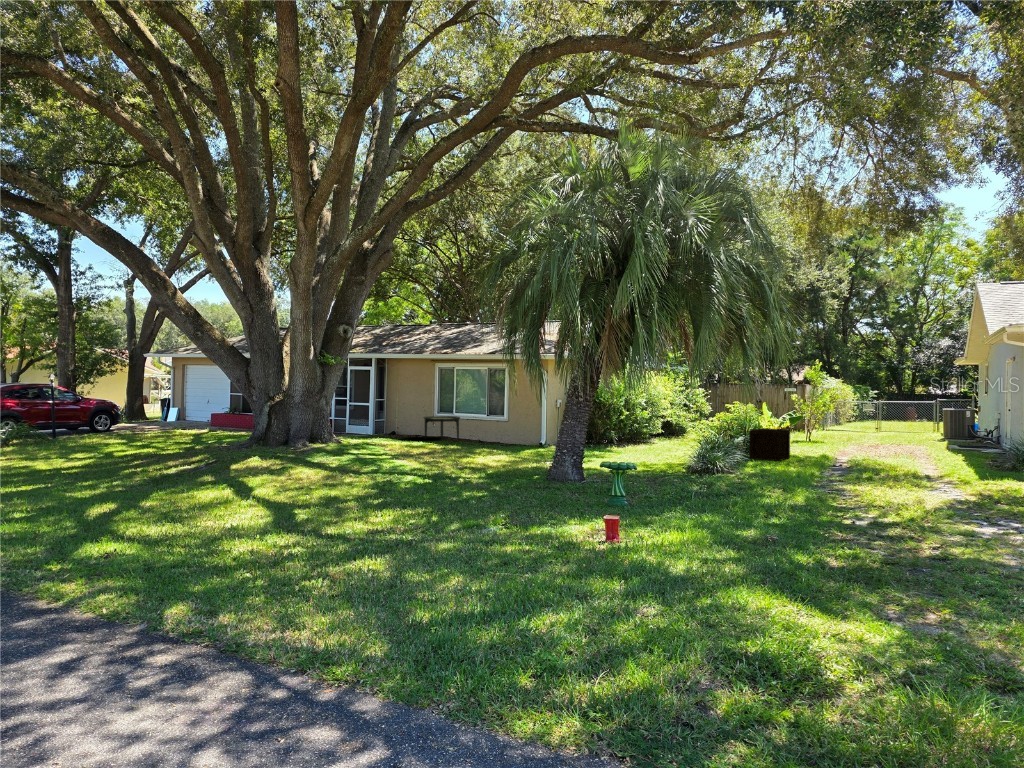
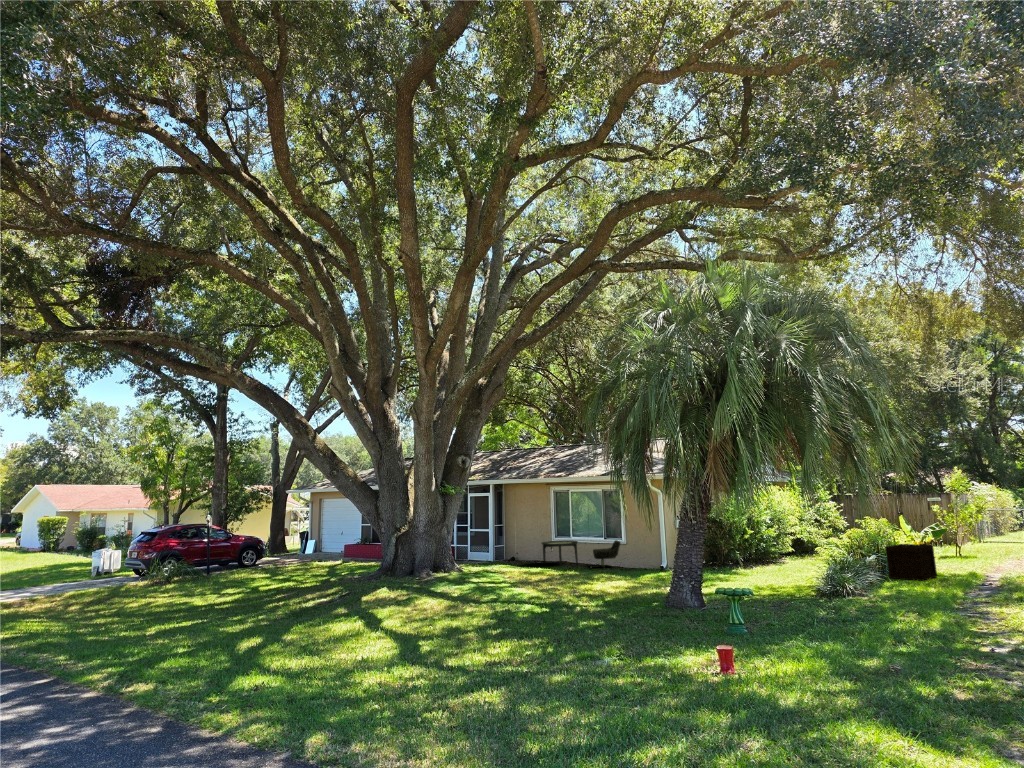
lounge chair: none [472,417,503,443] -> present [593,540,620,567]

